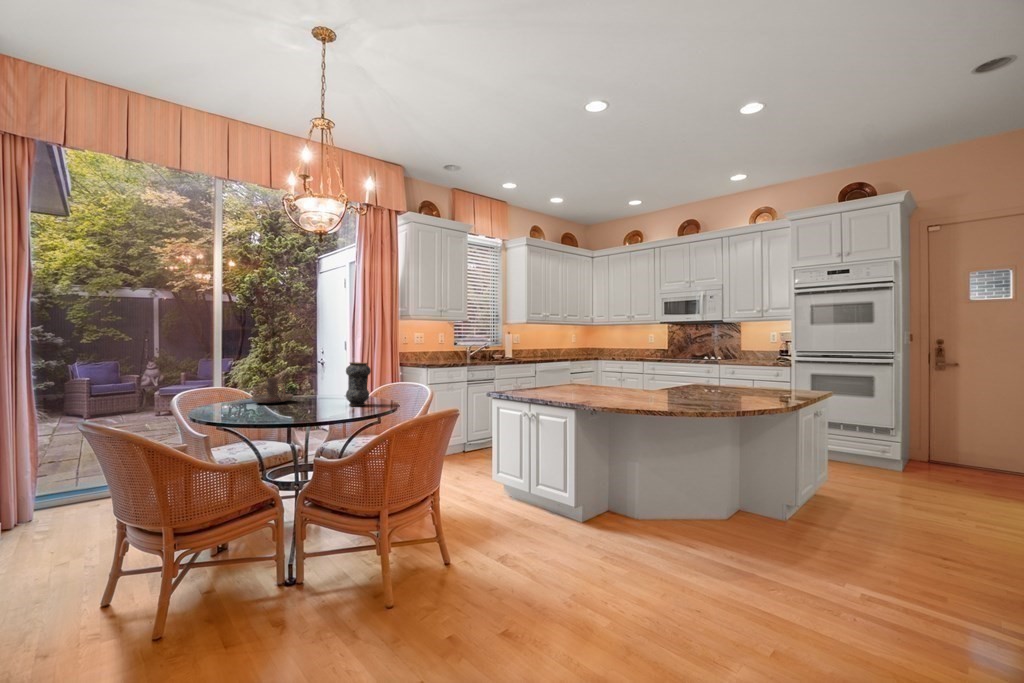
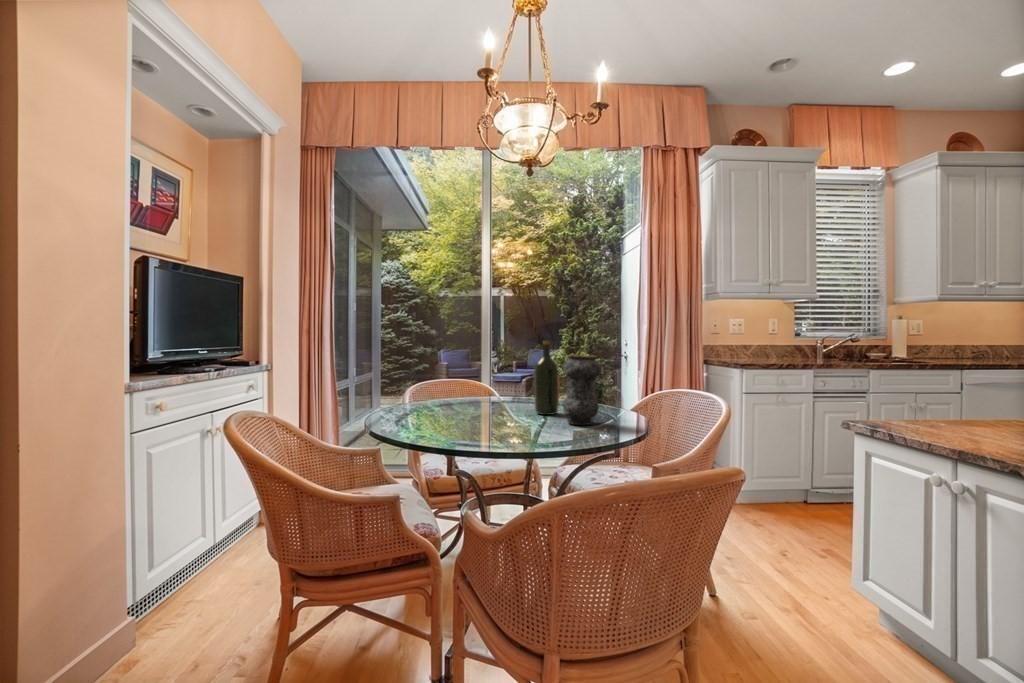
wine bottle: none [316,353,335,404] -> present [534,341,559,415]
candle holder: present [251,377,293,403] -> none [465,373,515,407]

